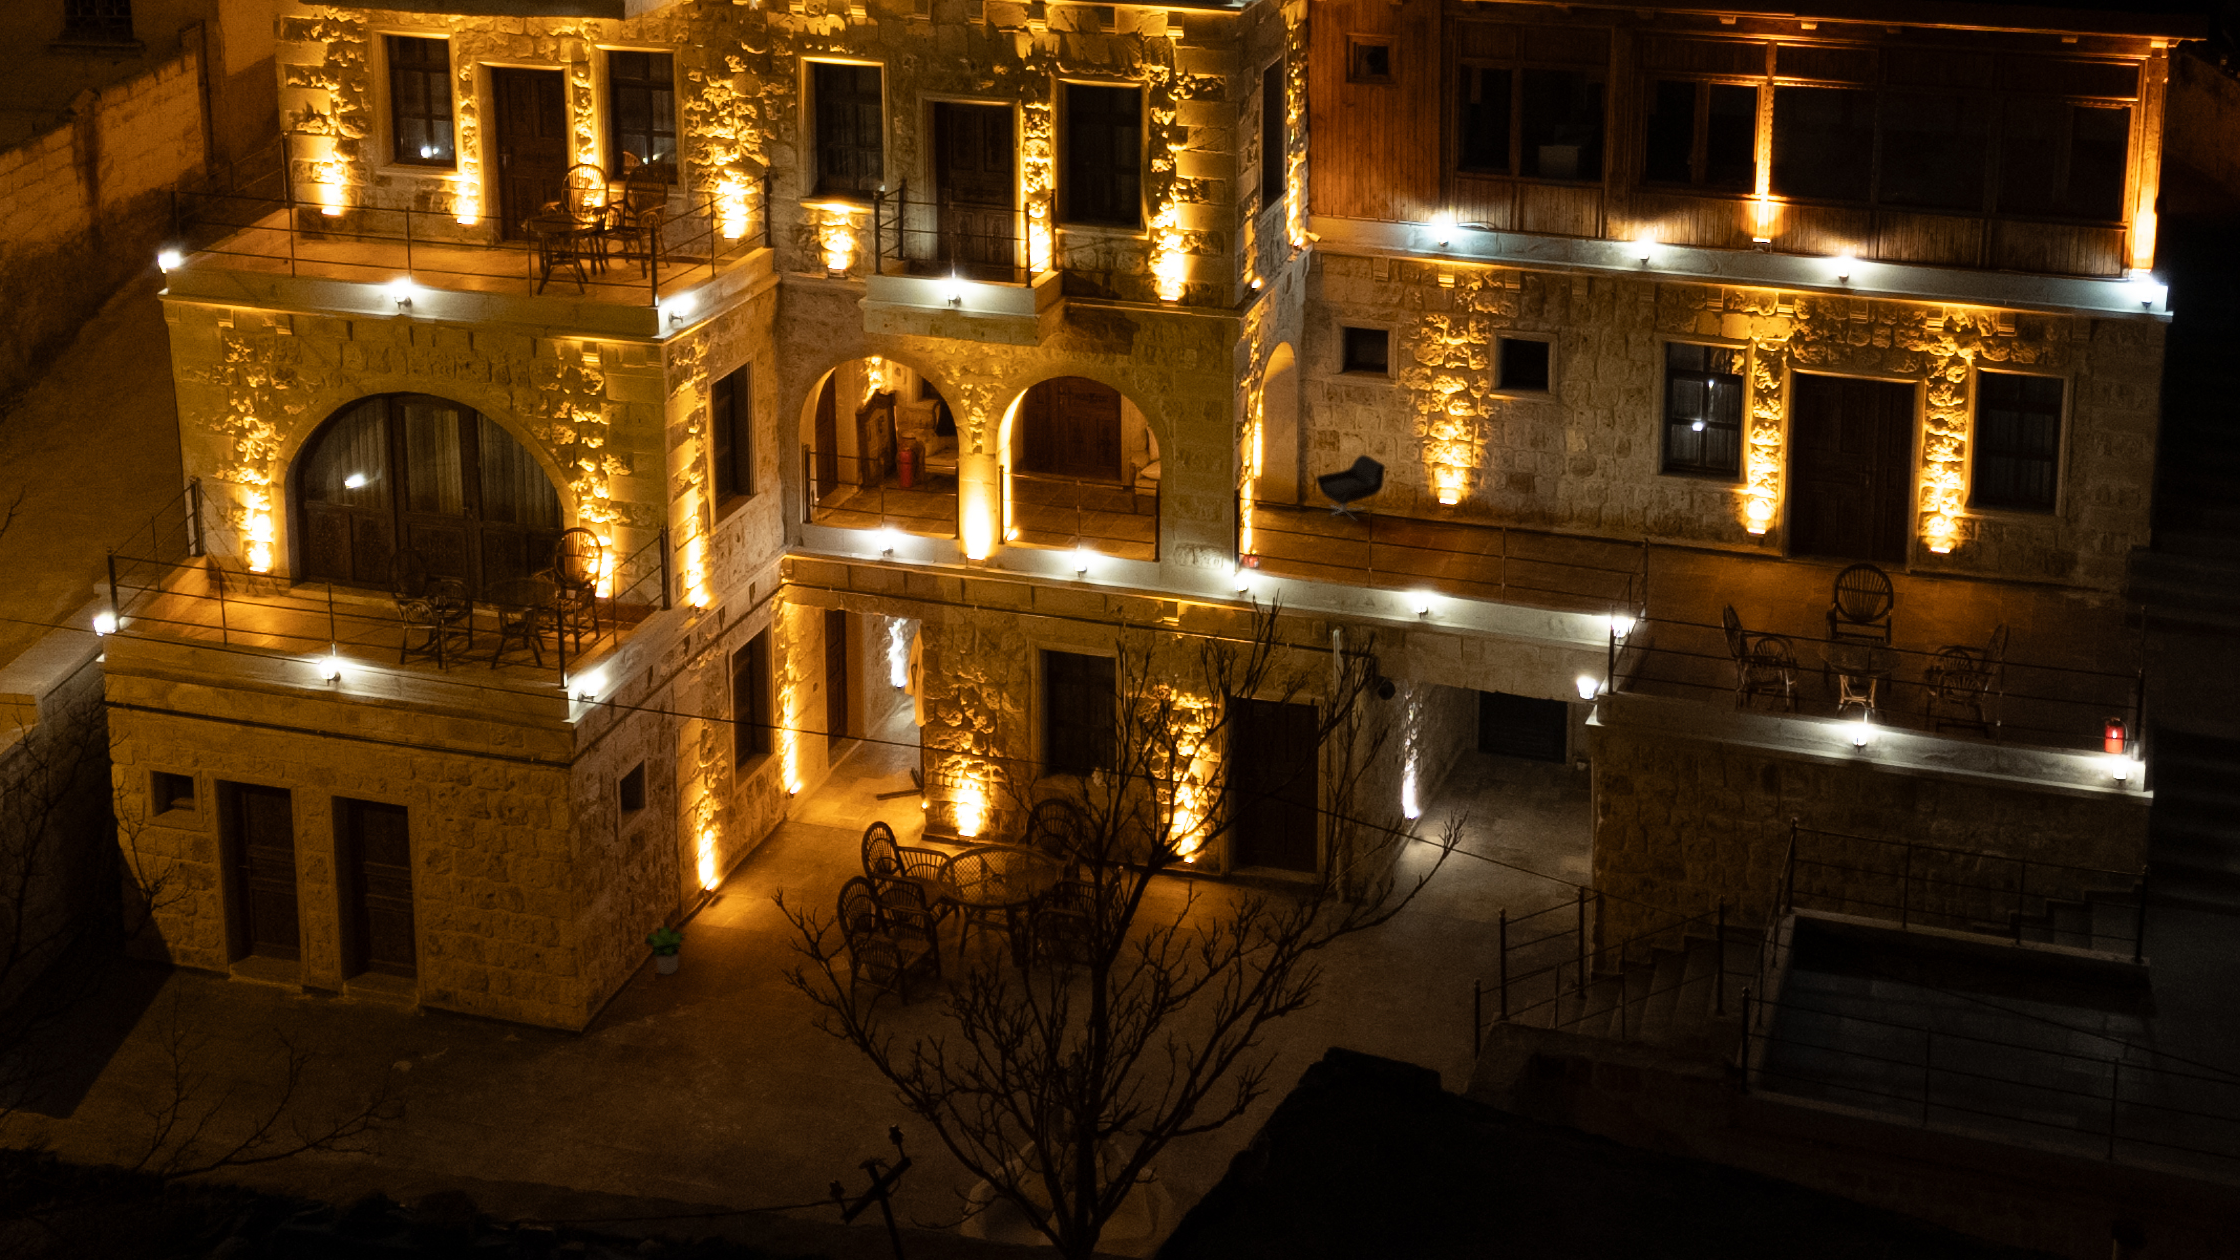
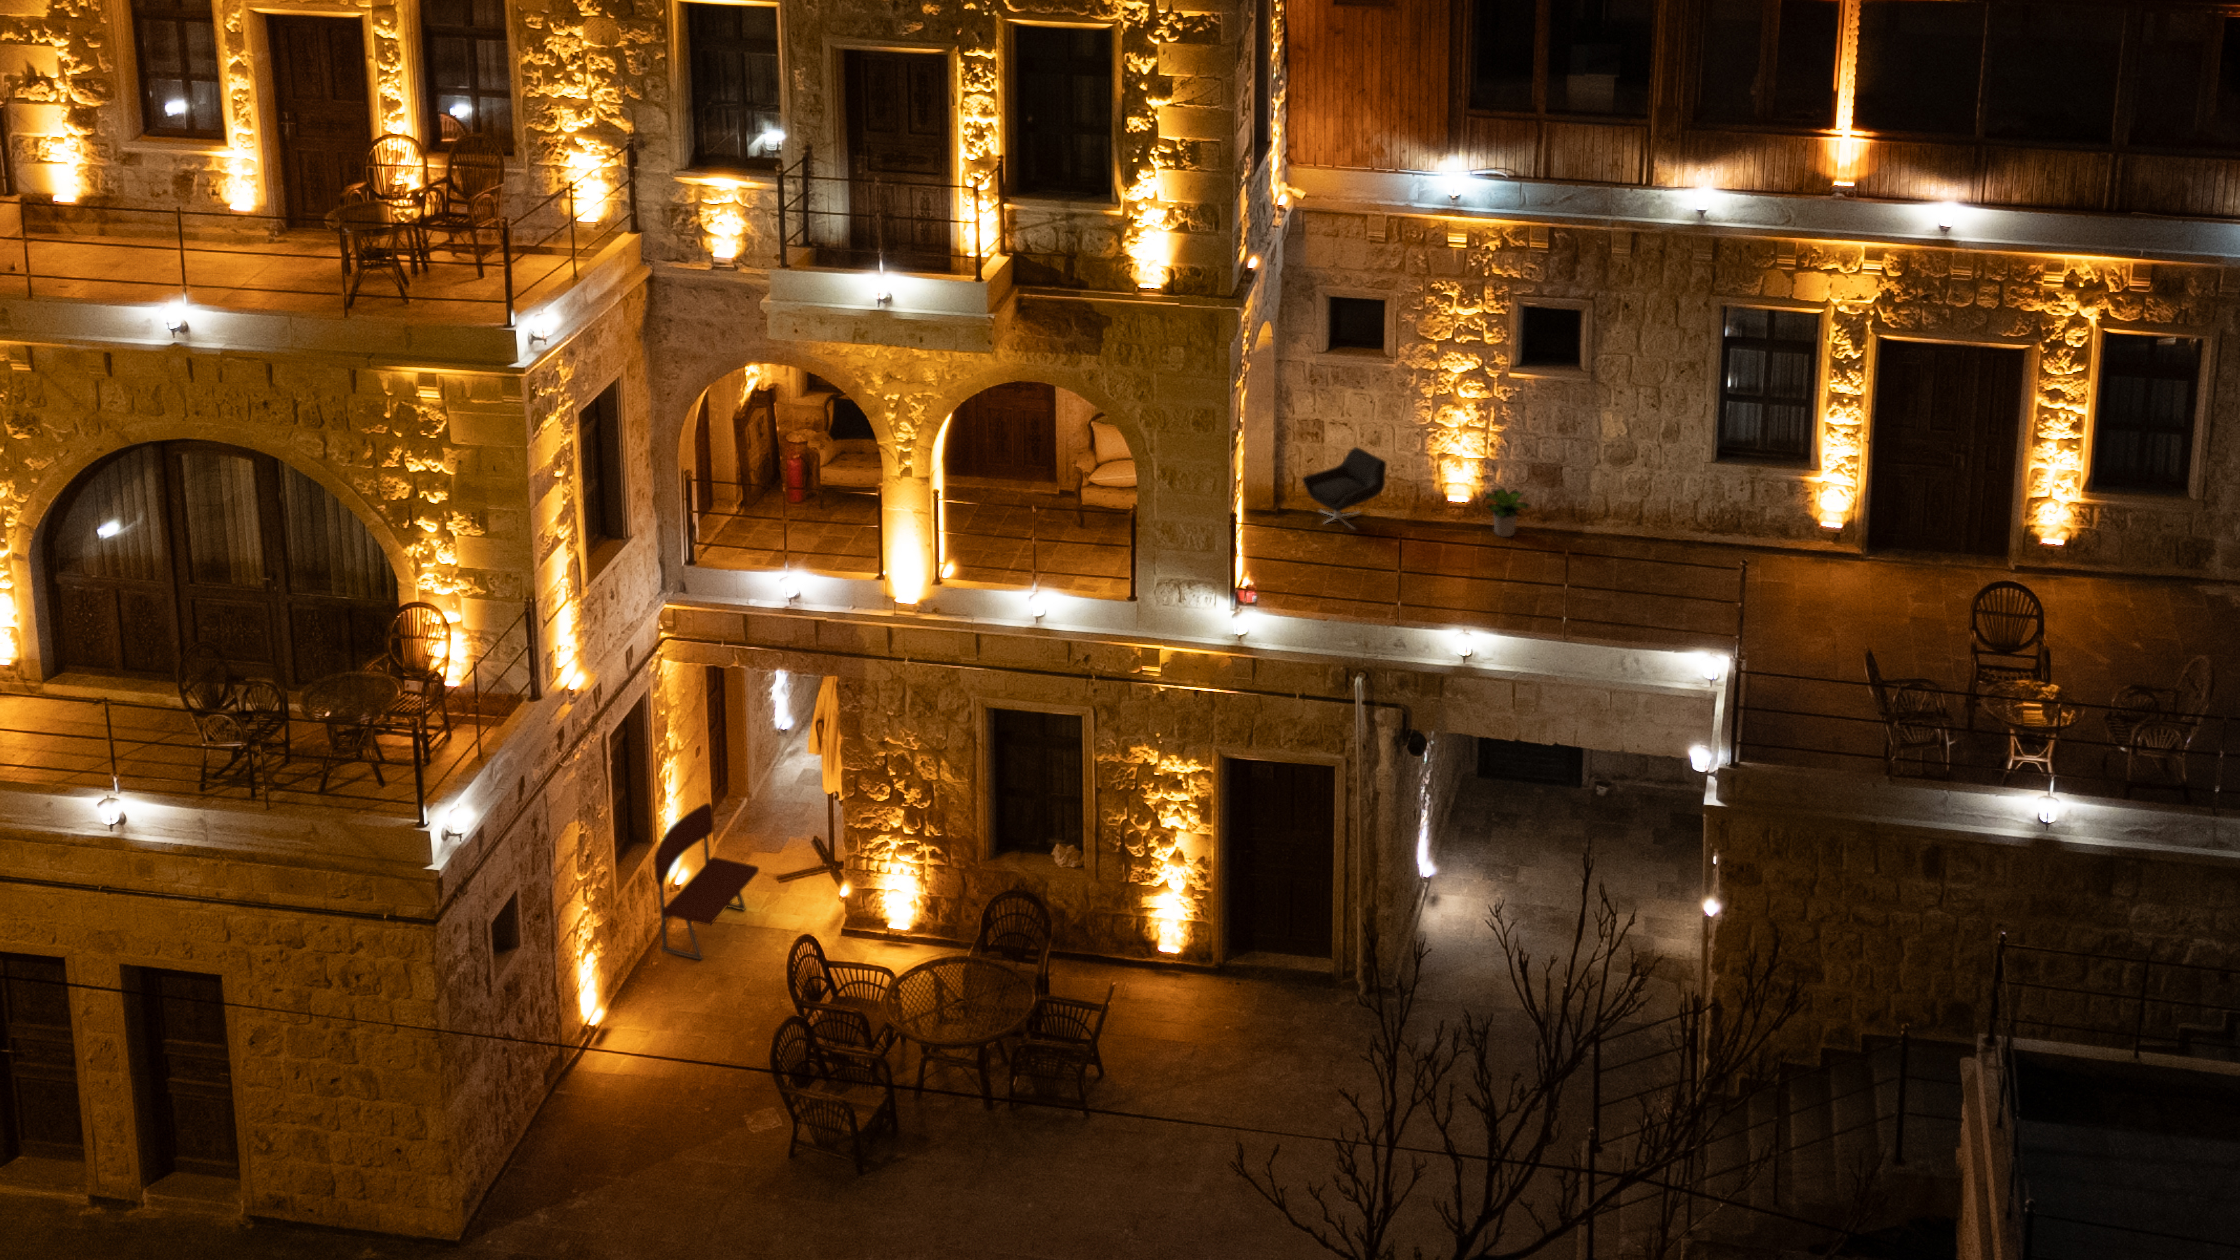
bench: none [767,722,855,848] -> present [654,803,759,960]
potted plant: present [644,926,685,975] -> present [1486,488,1529,537]

